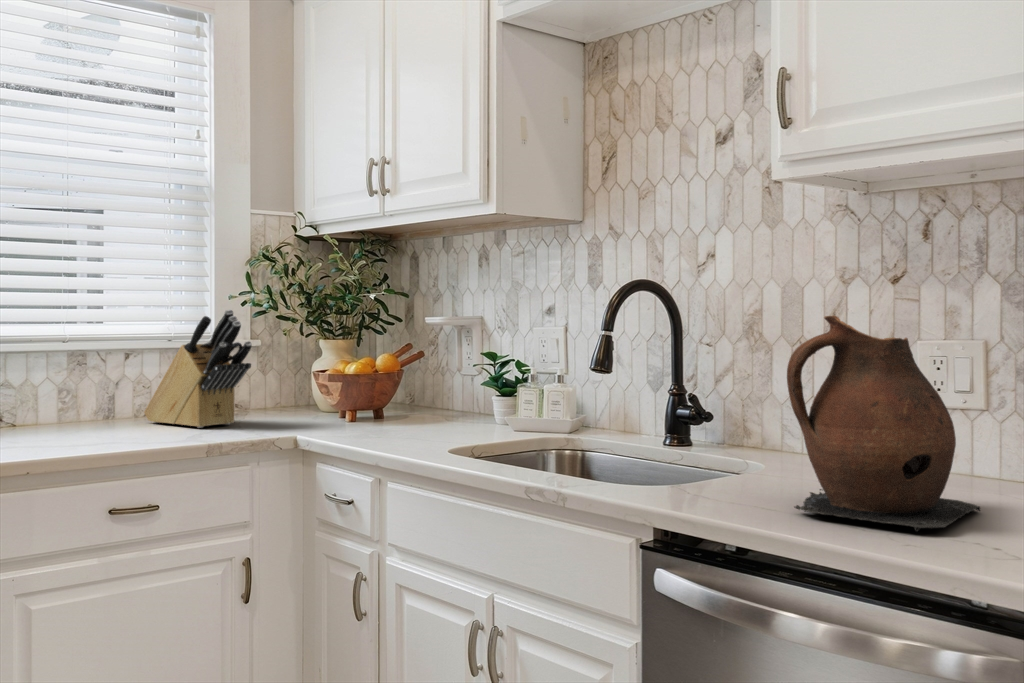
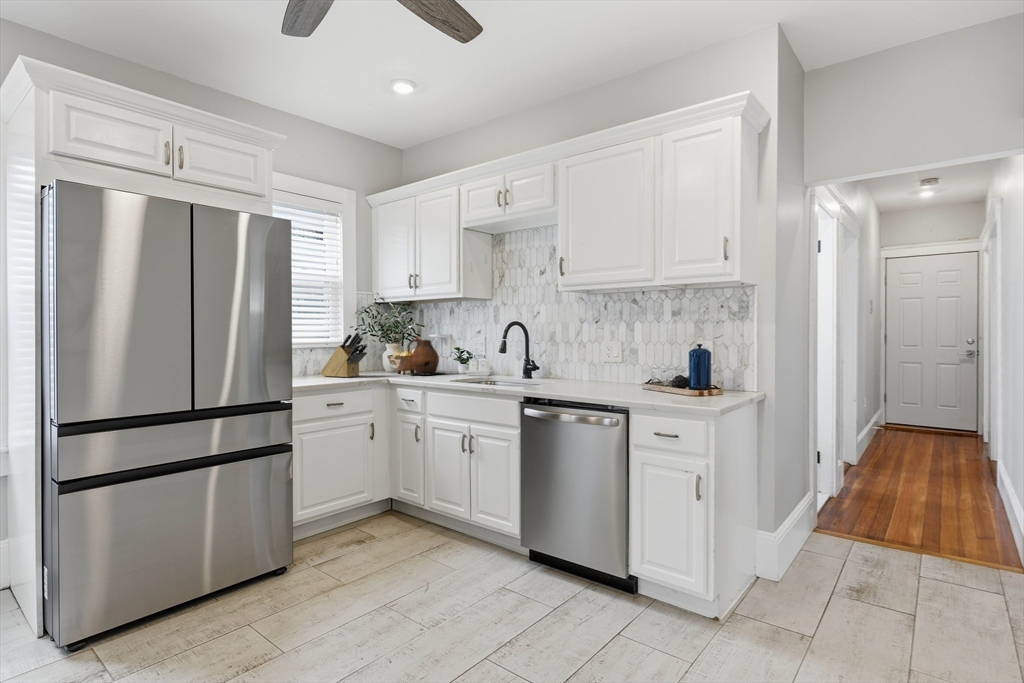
ceramic pitcher: present [787,316,980,532] -> present [407,336,442,375]

